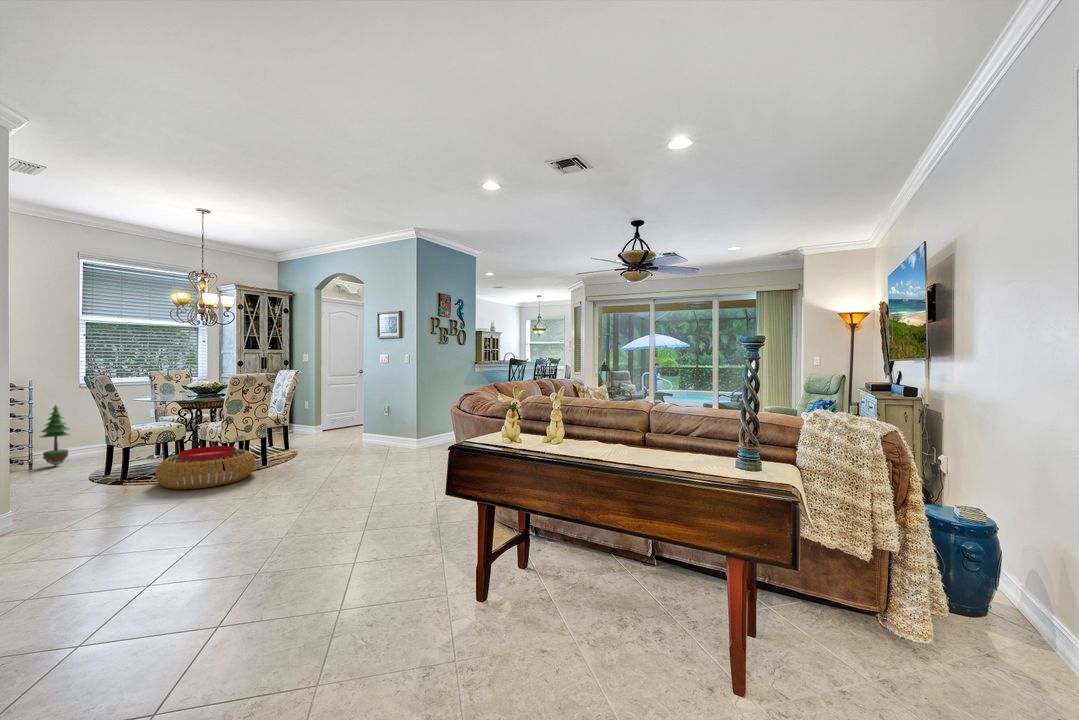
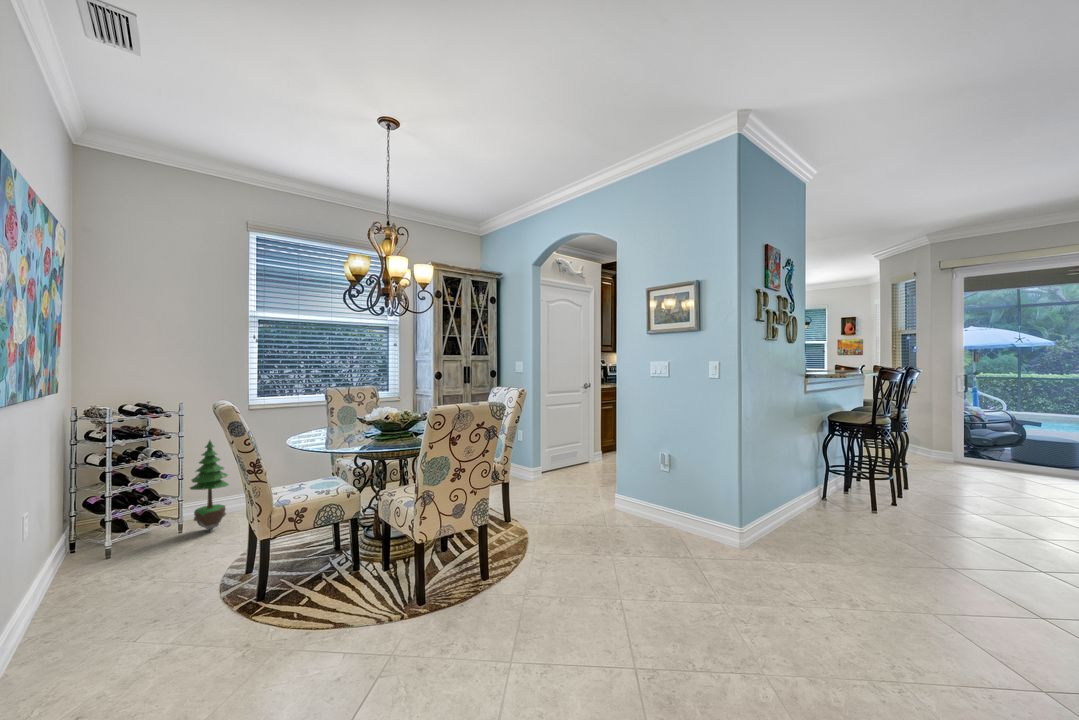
pouf: present [155,446,256,489] -> none [302,544,474,665]

